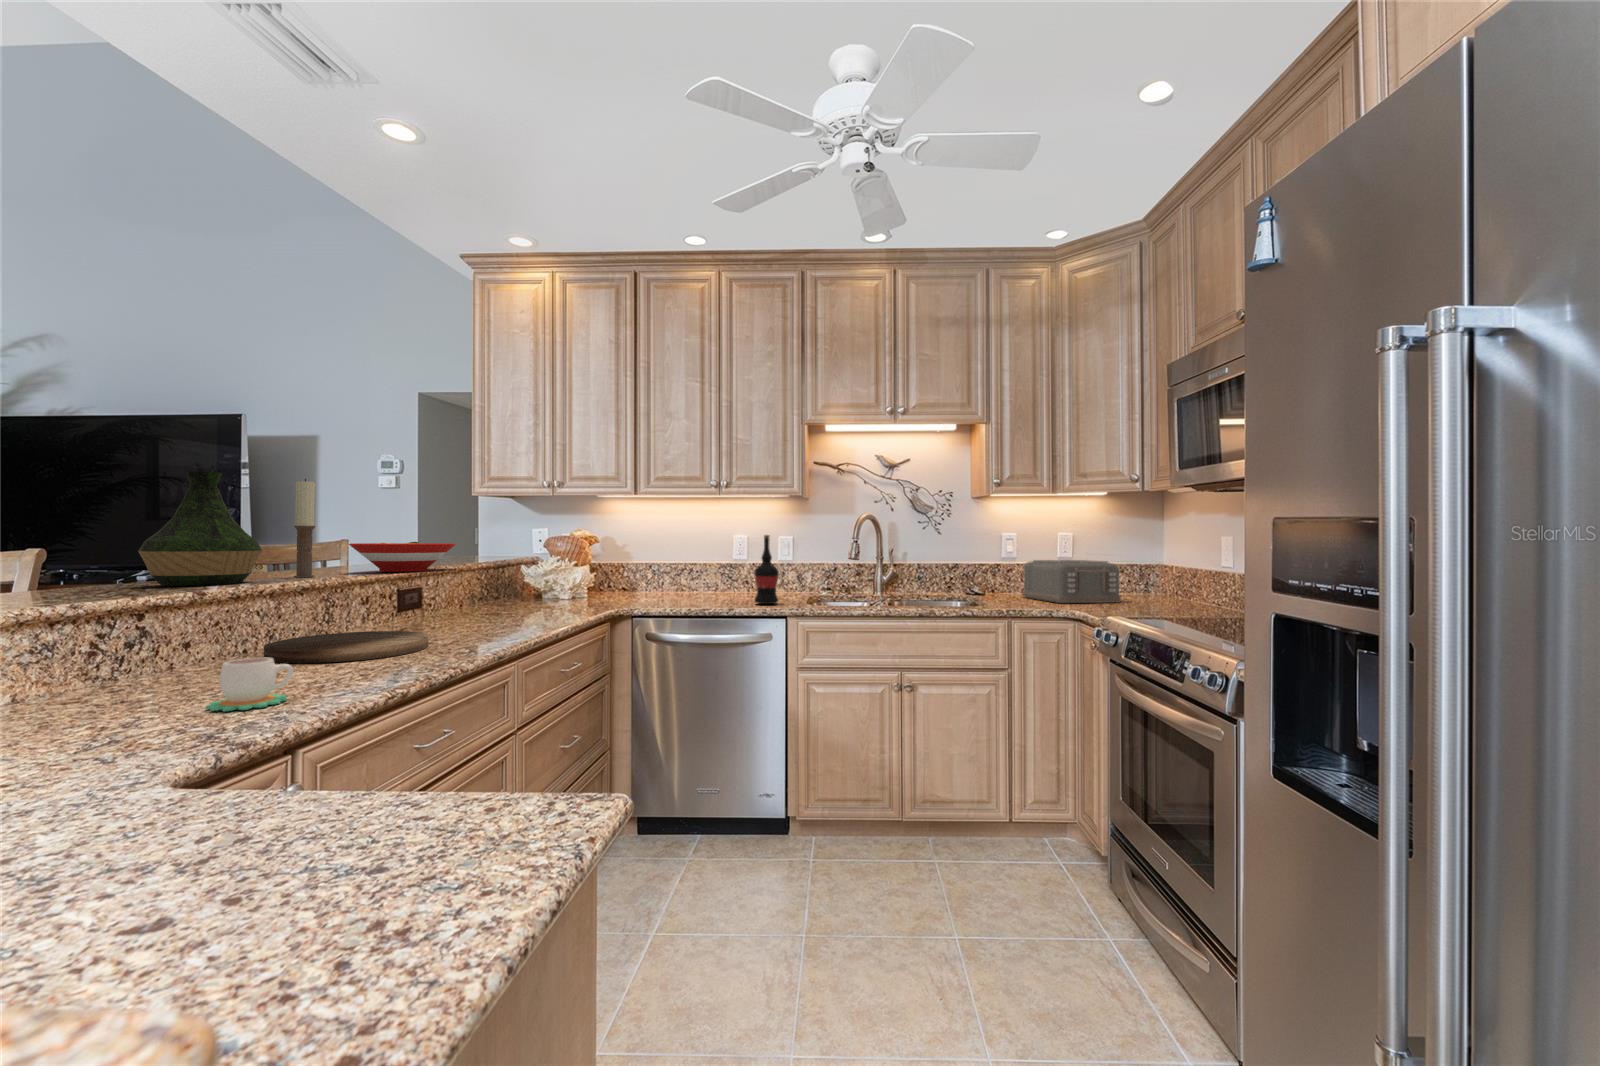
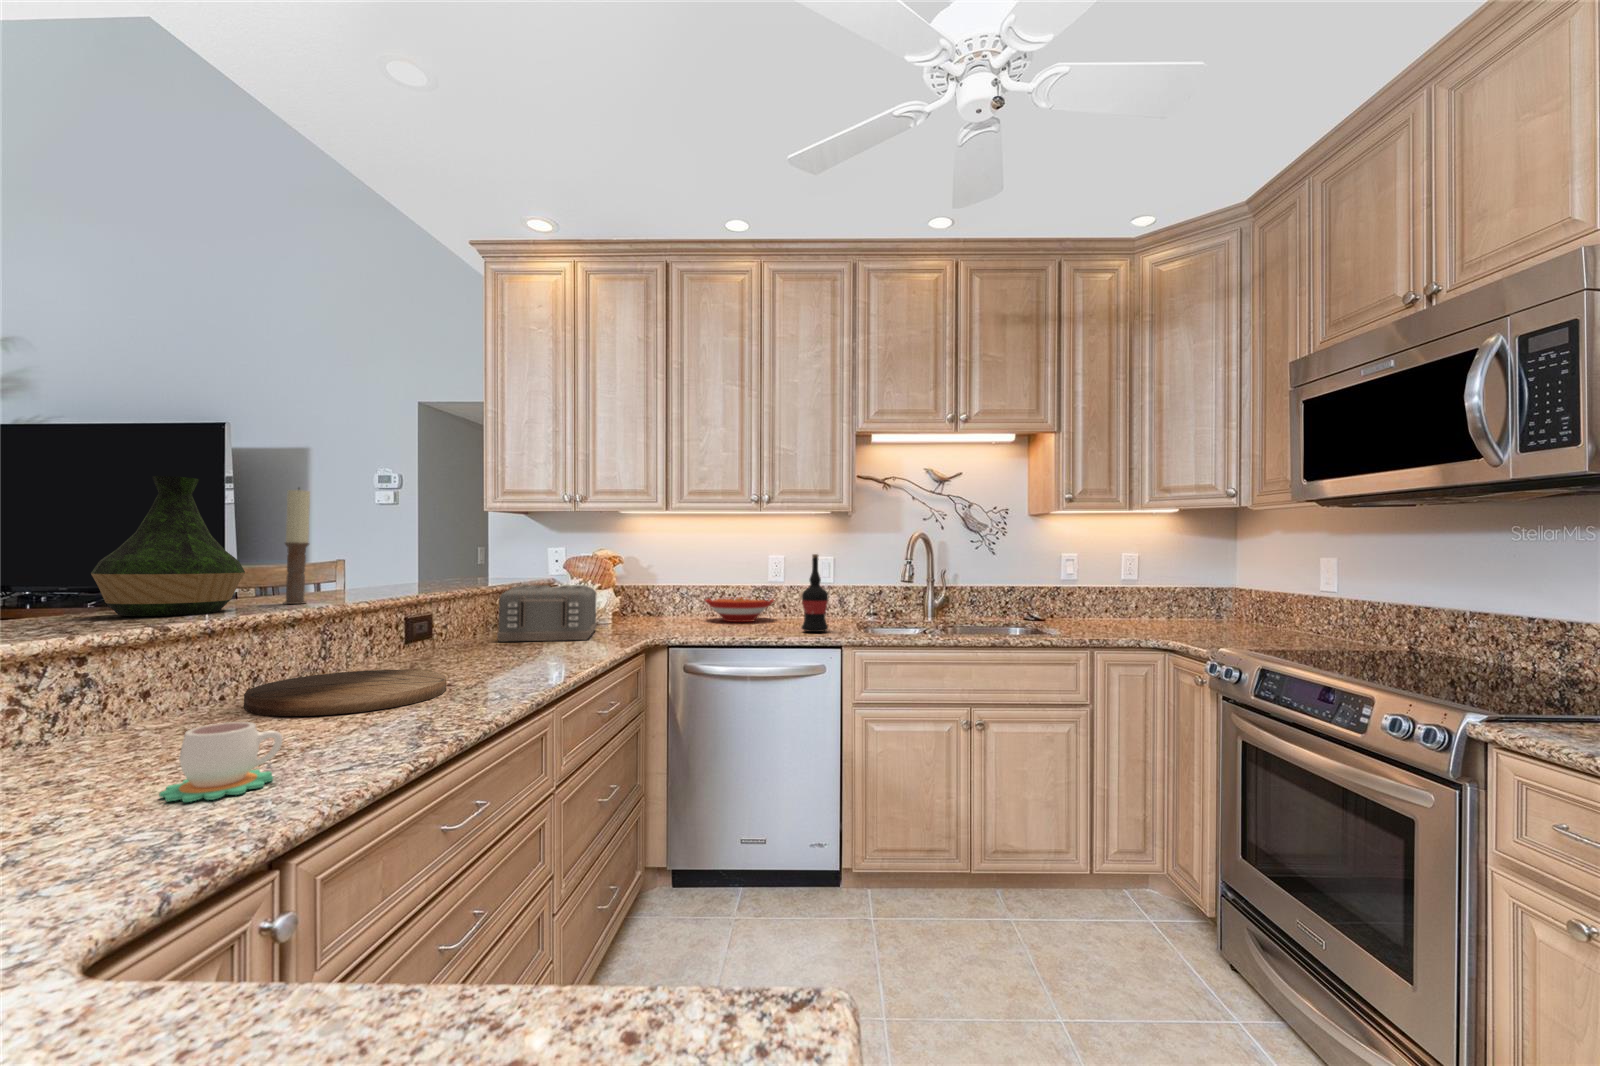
bowl: present [349,542,455,572] -> present [705,598,774,622]
toaster: present [1022,560,1121,603] -> present [497,585,597,641]

